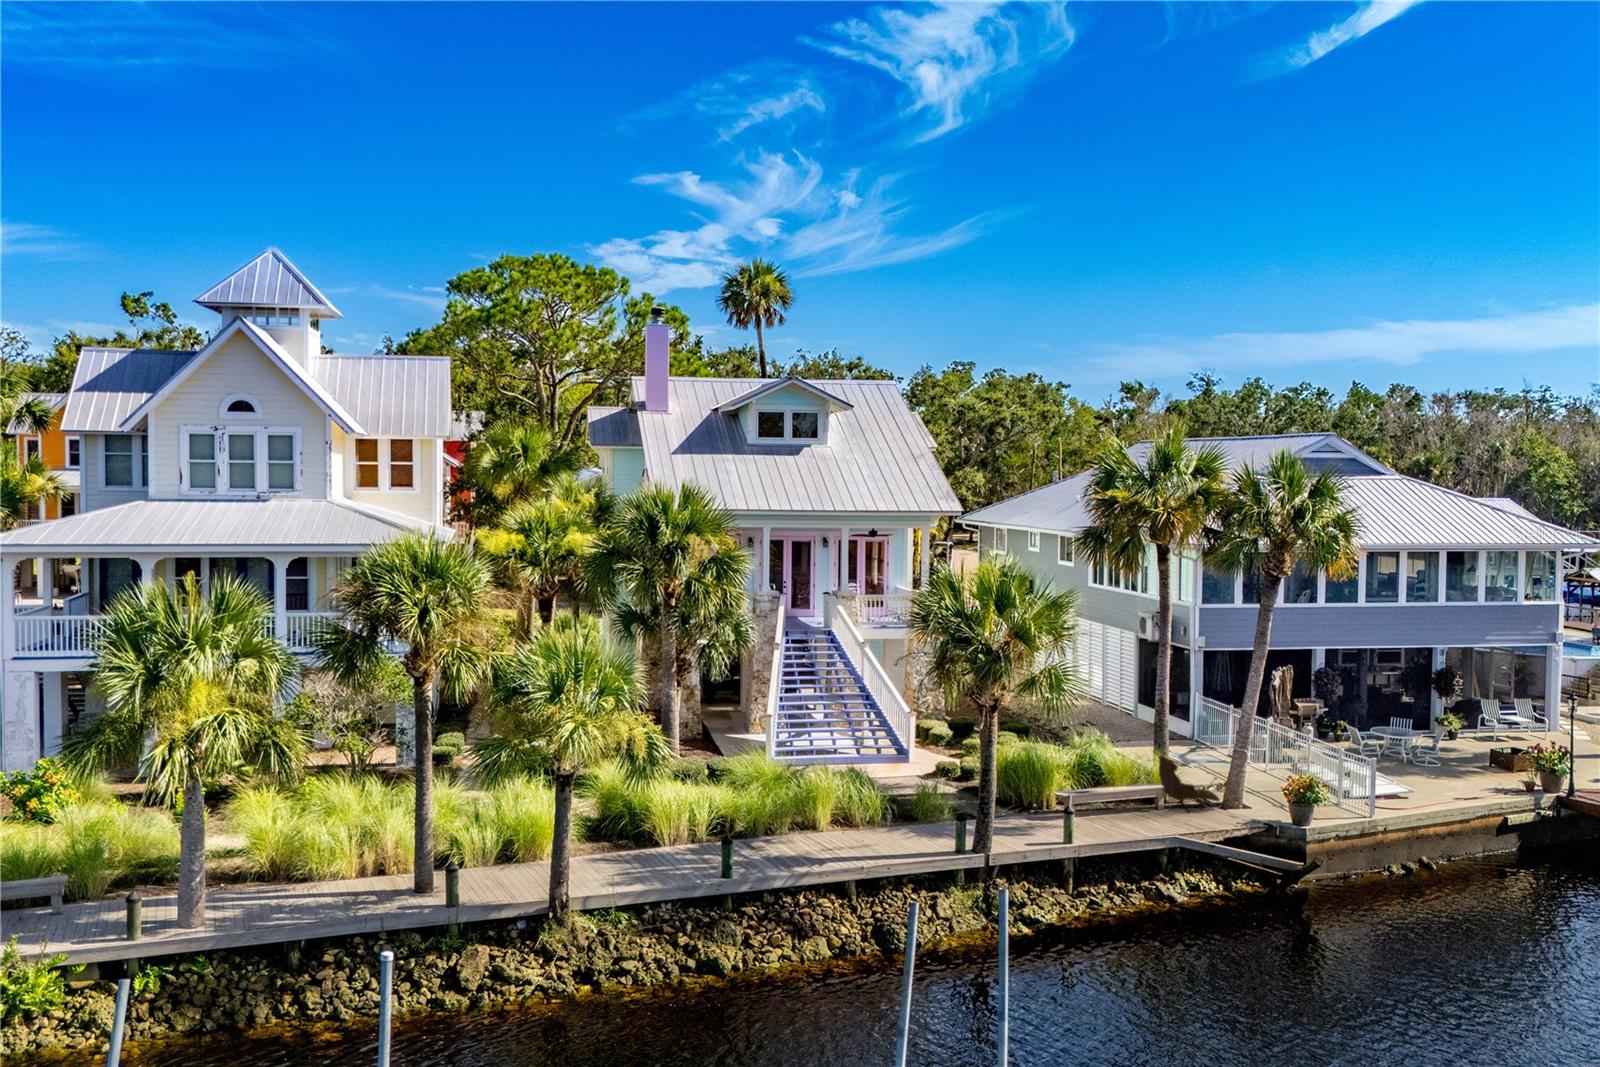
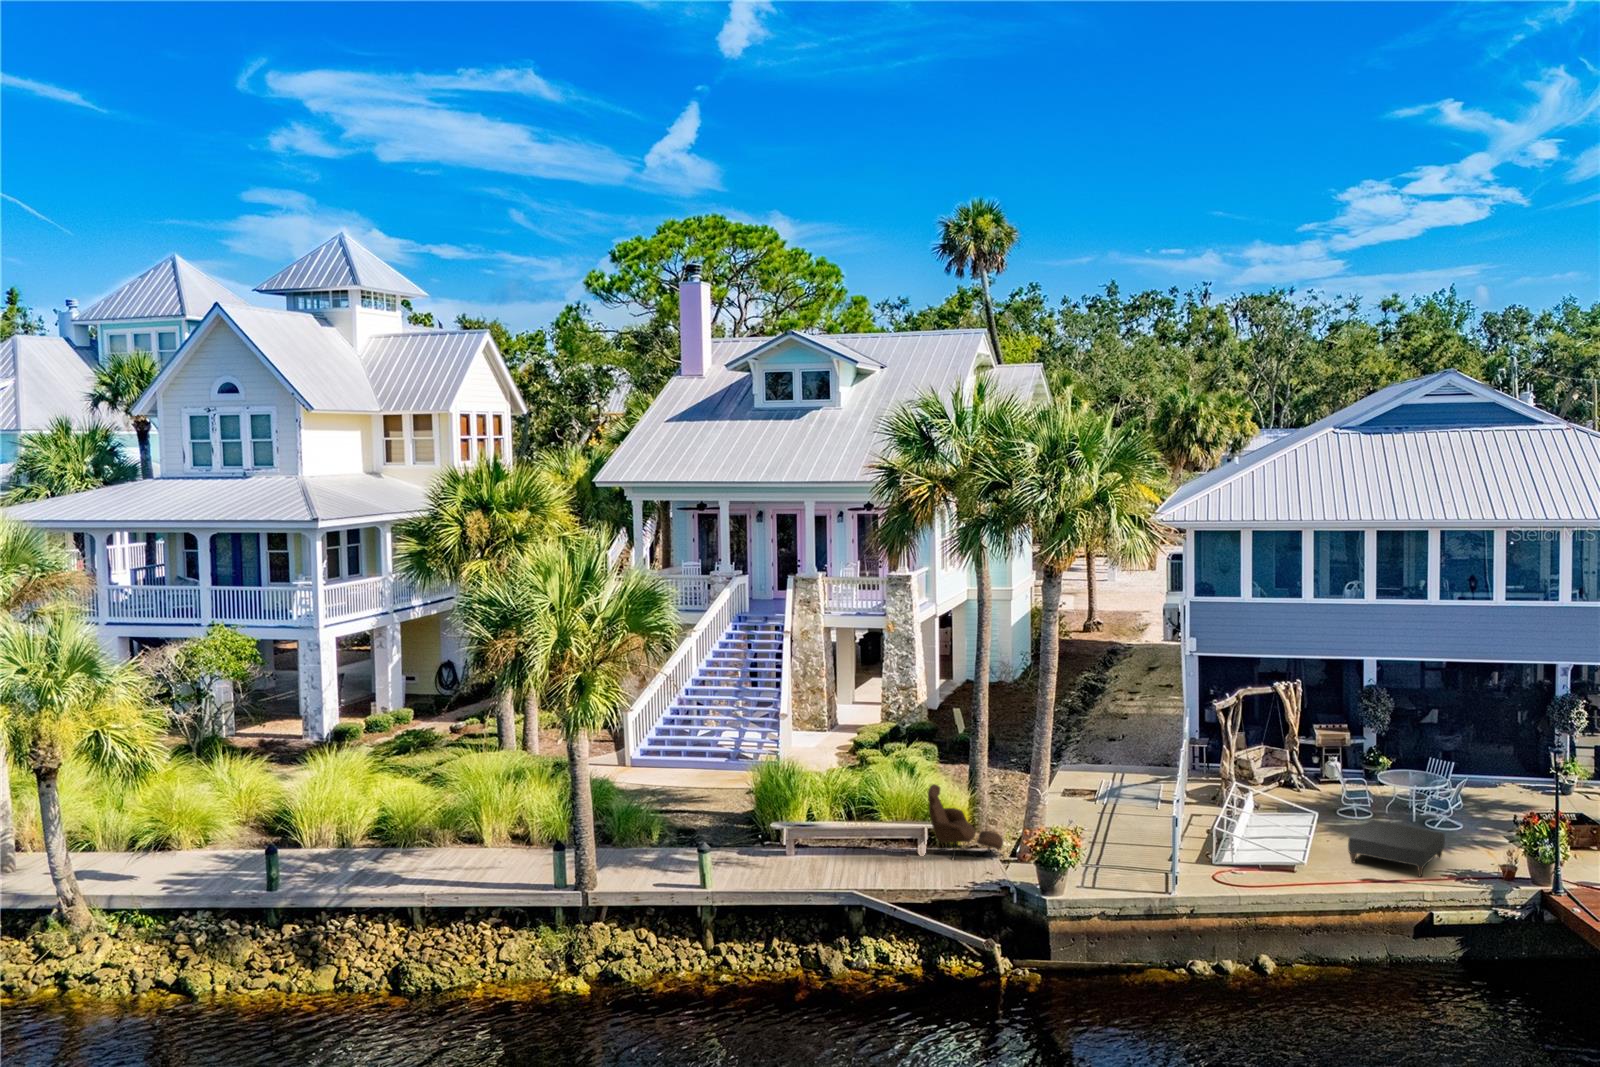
ottoman: none [1418,758,1484,792] -> present [1348,820,1445,877]

